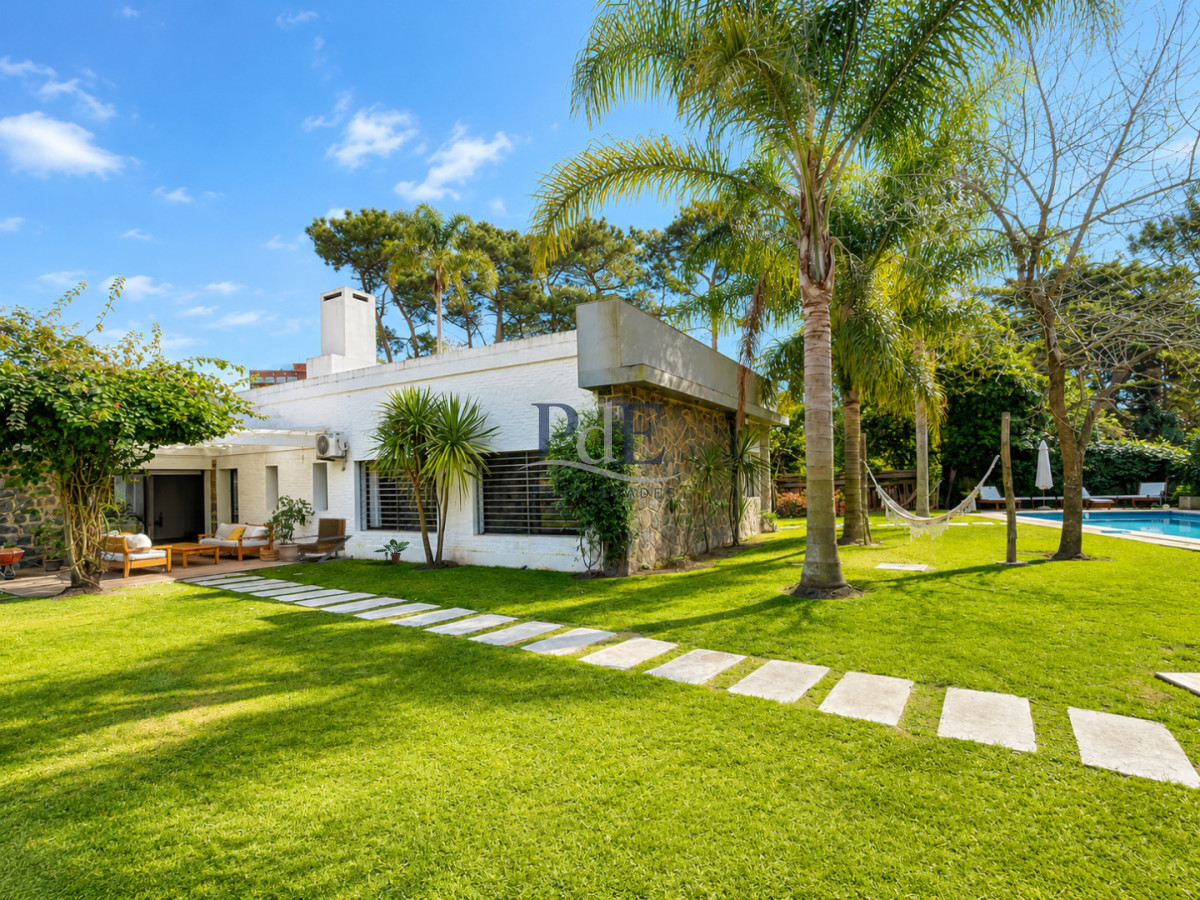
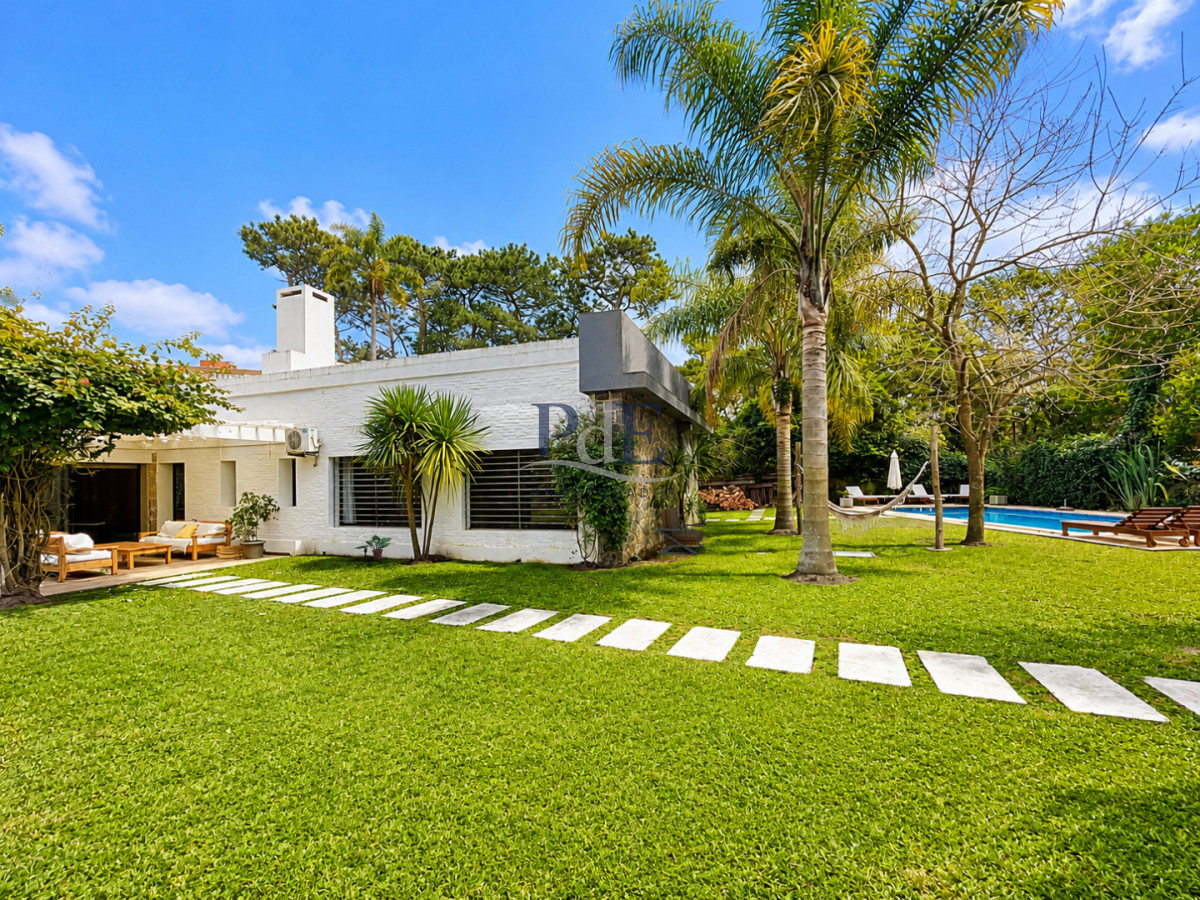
lounge chair: present [294,518,352,563] -> present [657,507,705,555]

